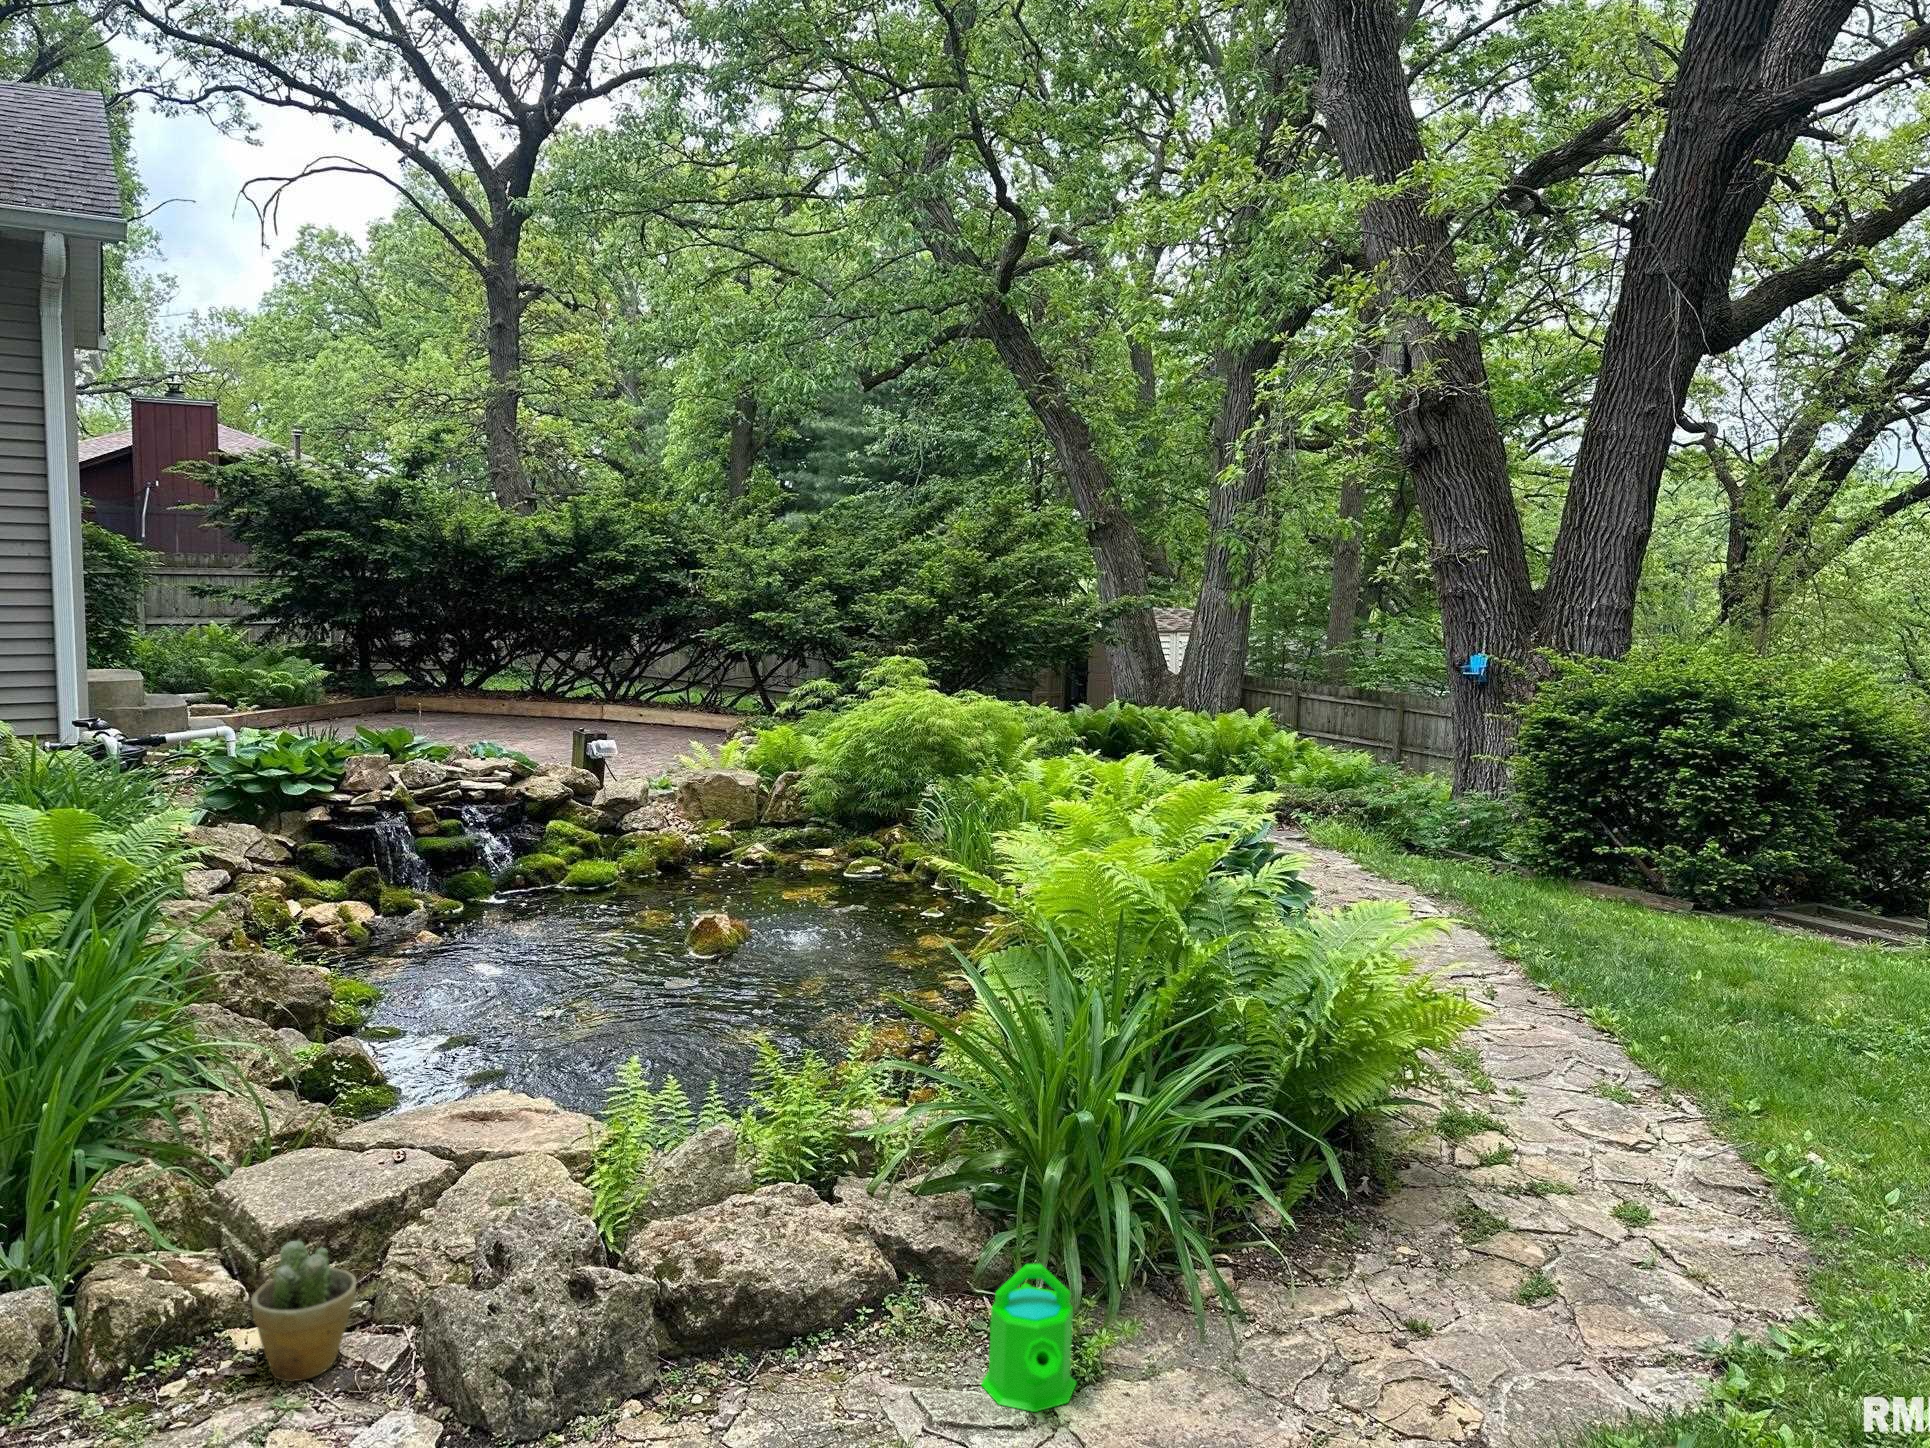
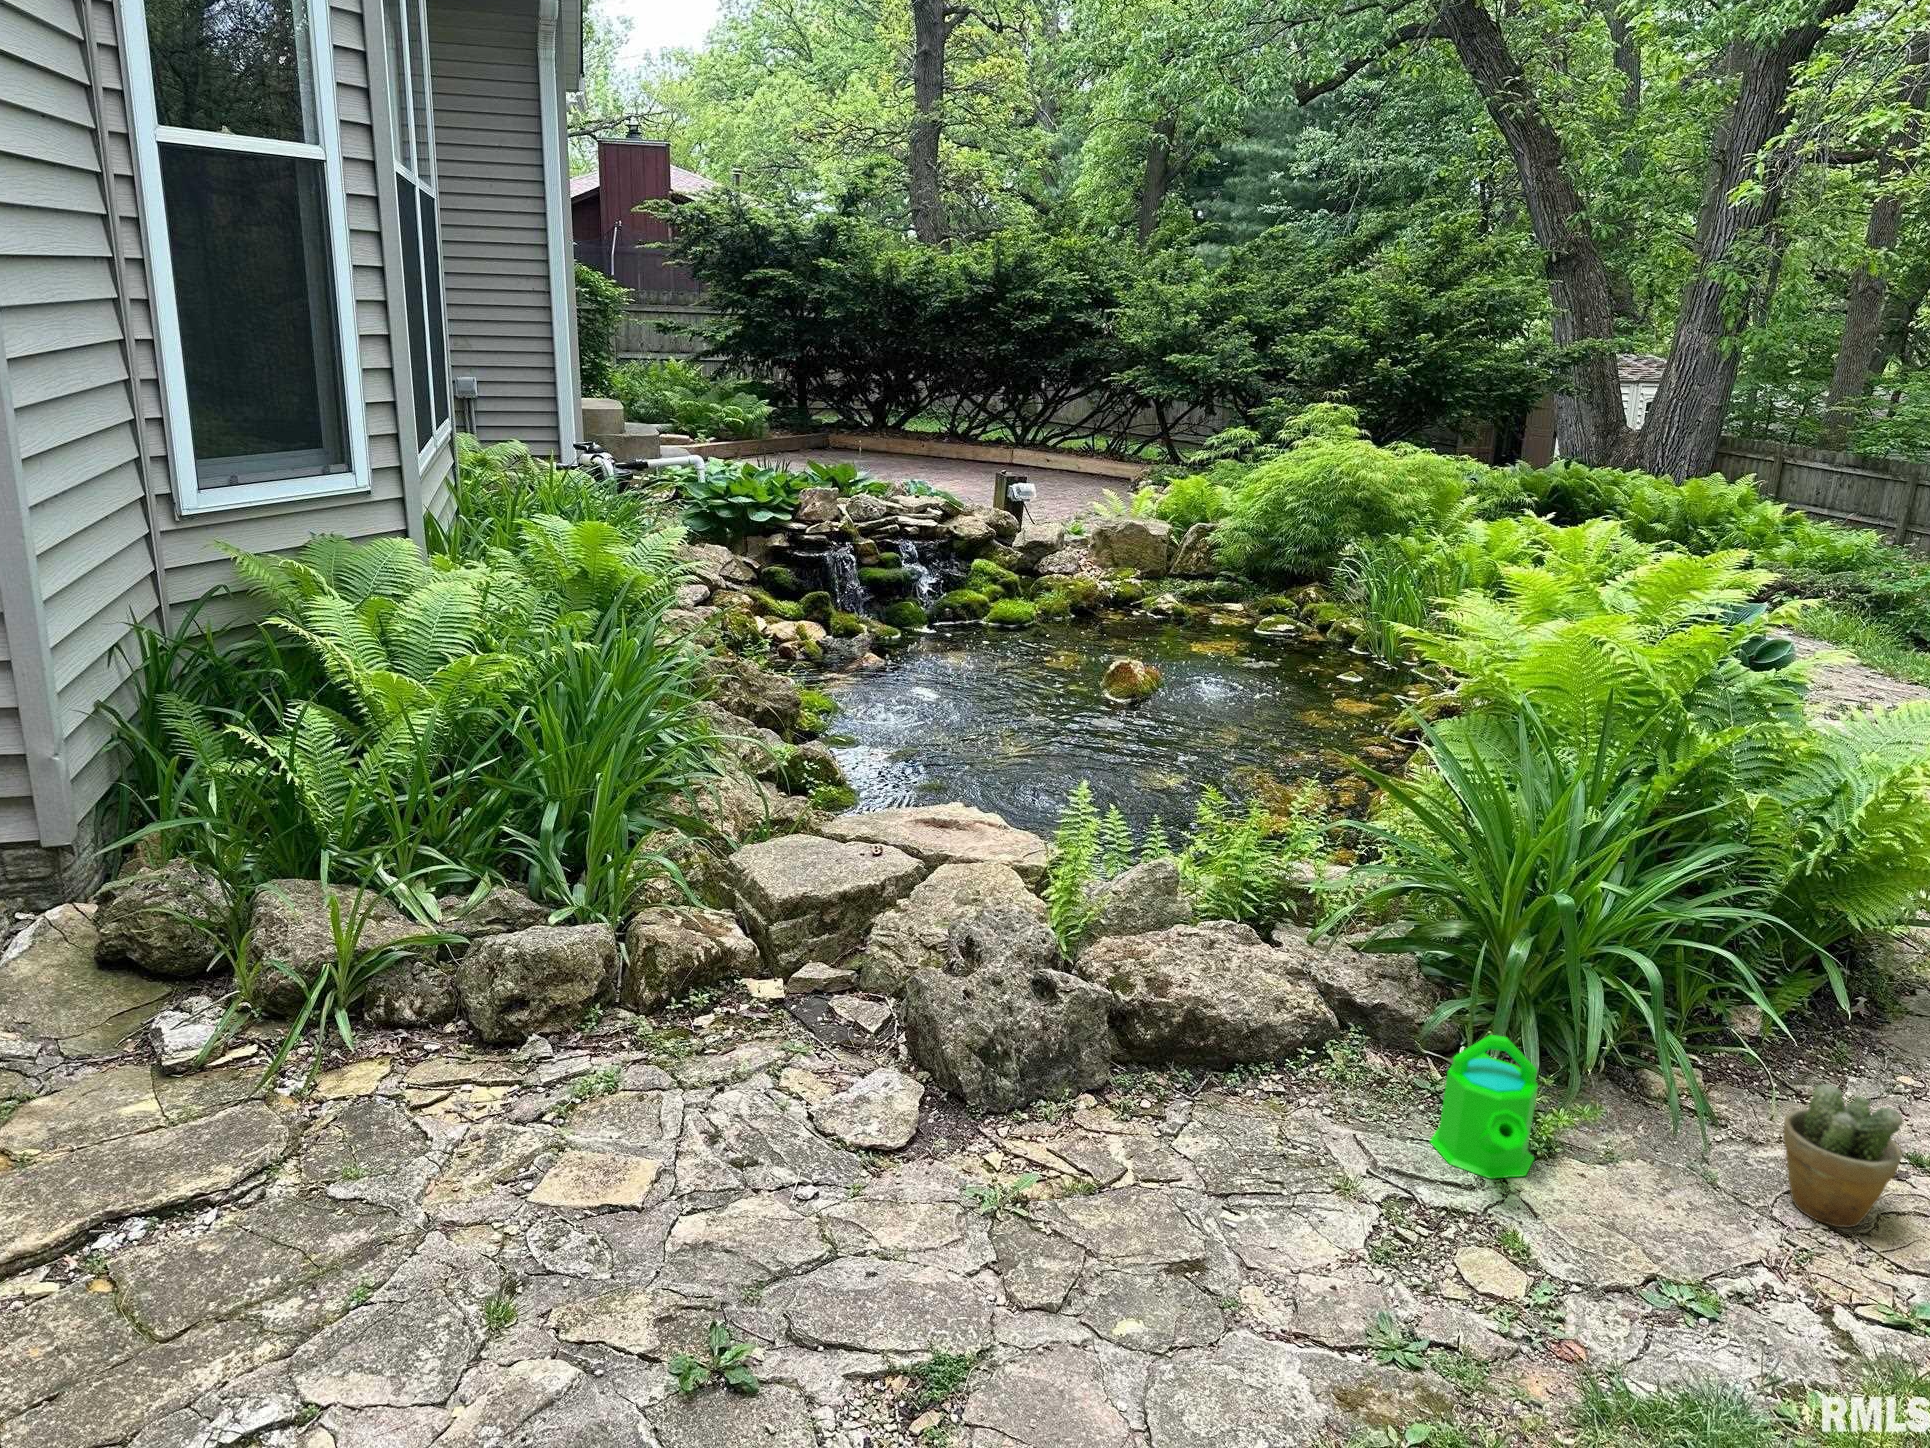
potted plant: present [251,1240,356,1382] -> present [1783,1084,1903,1227]

